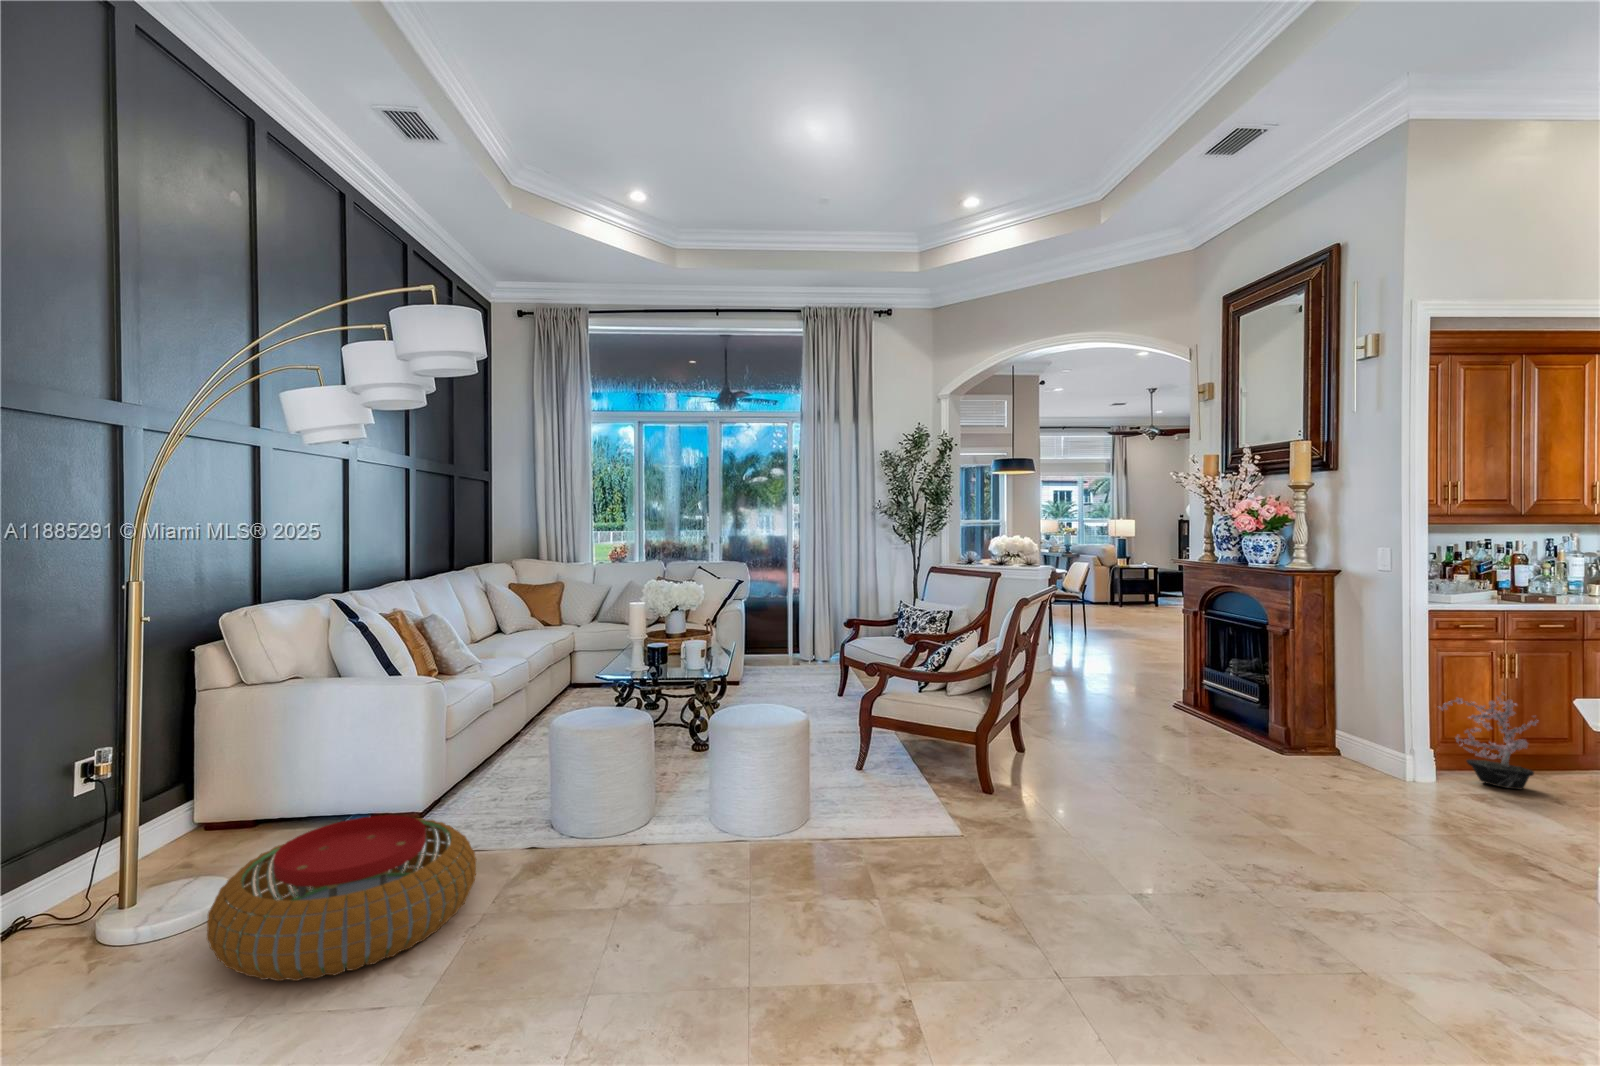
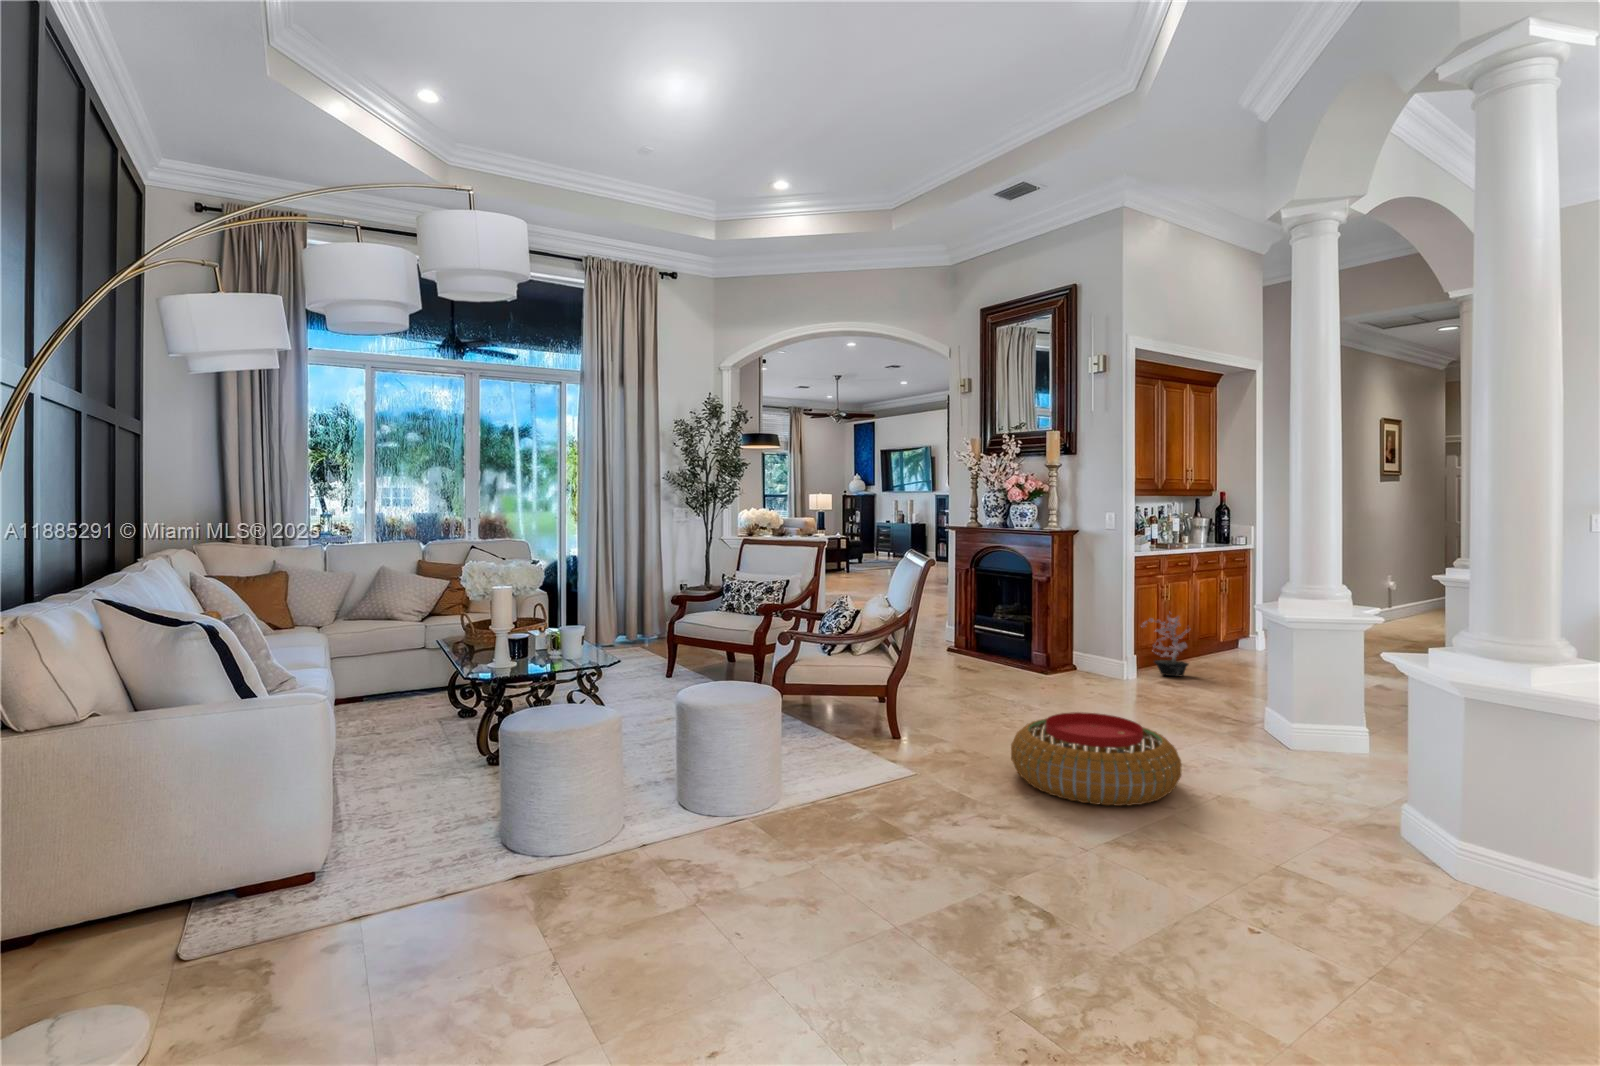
pouf: present [207,815,476,981] -> present [1011,712,1182,806]

